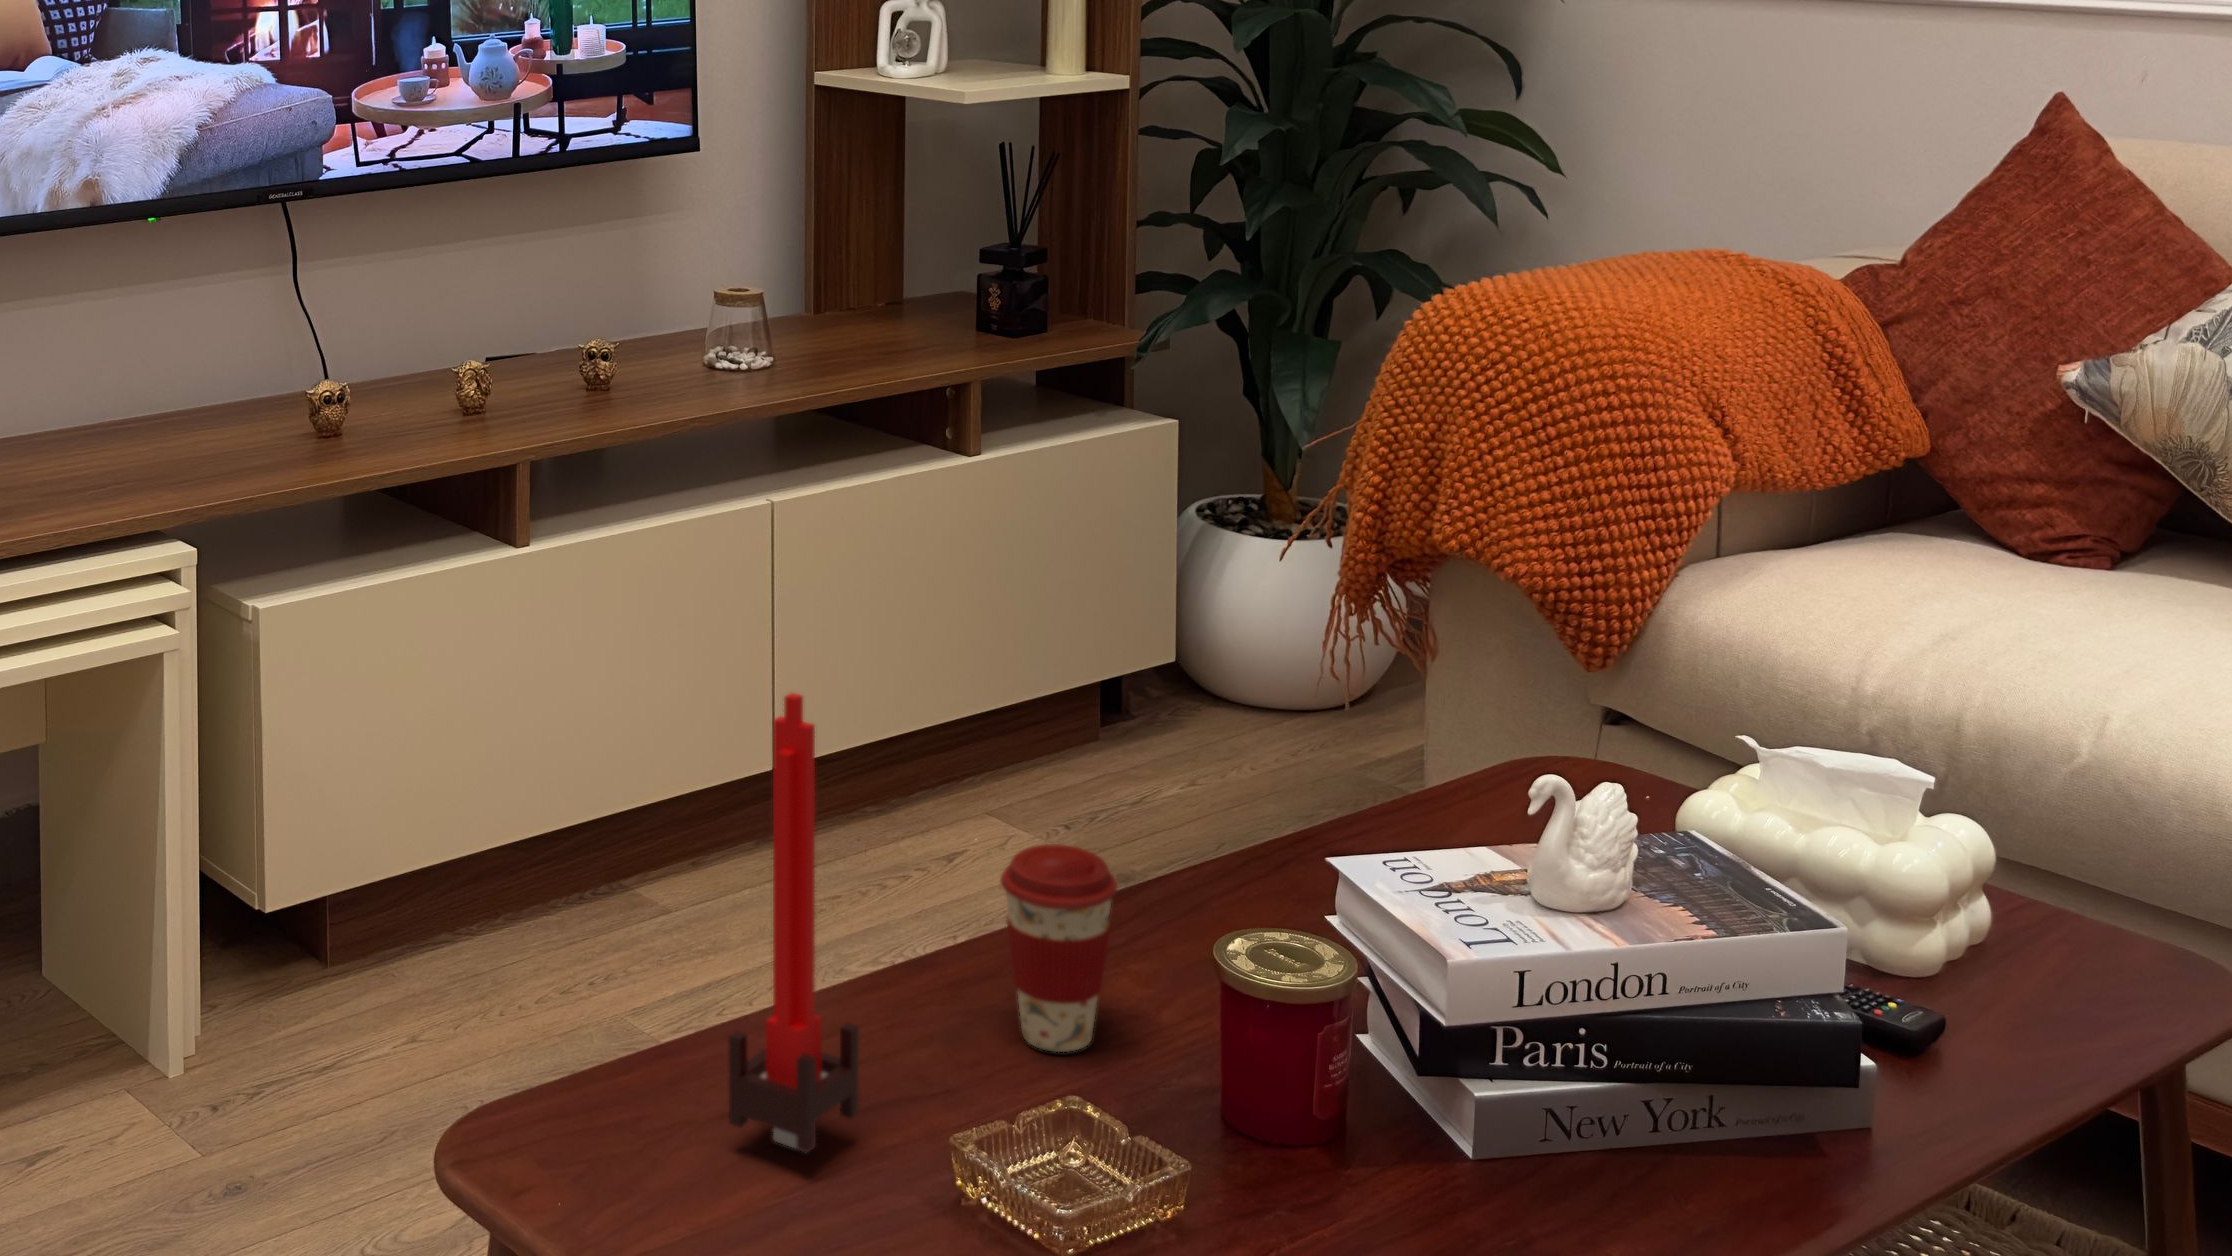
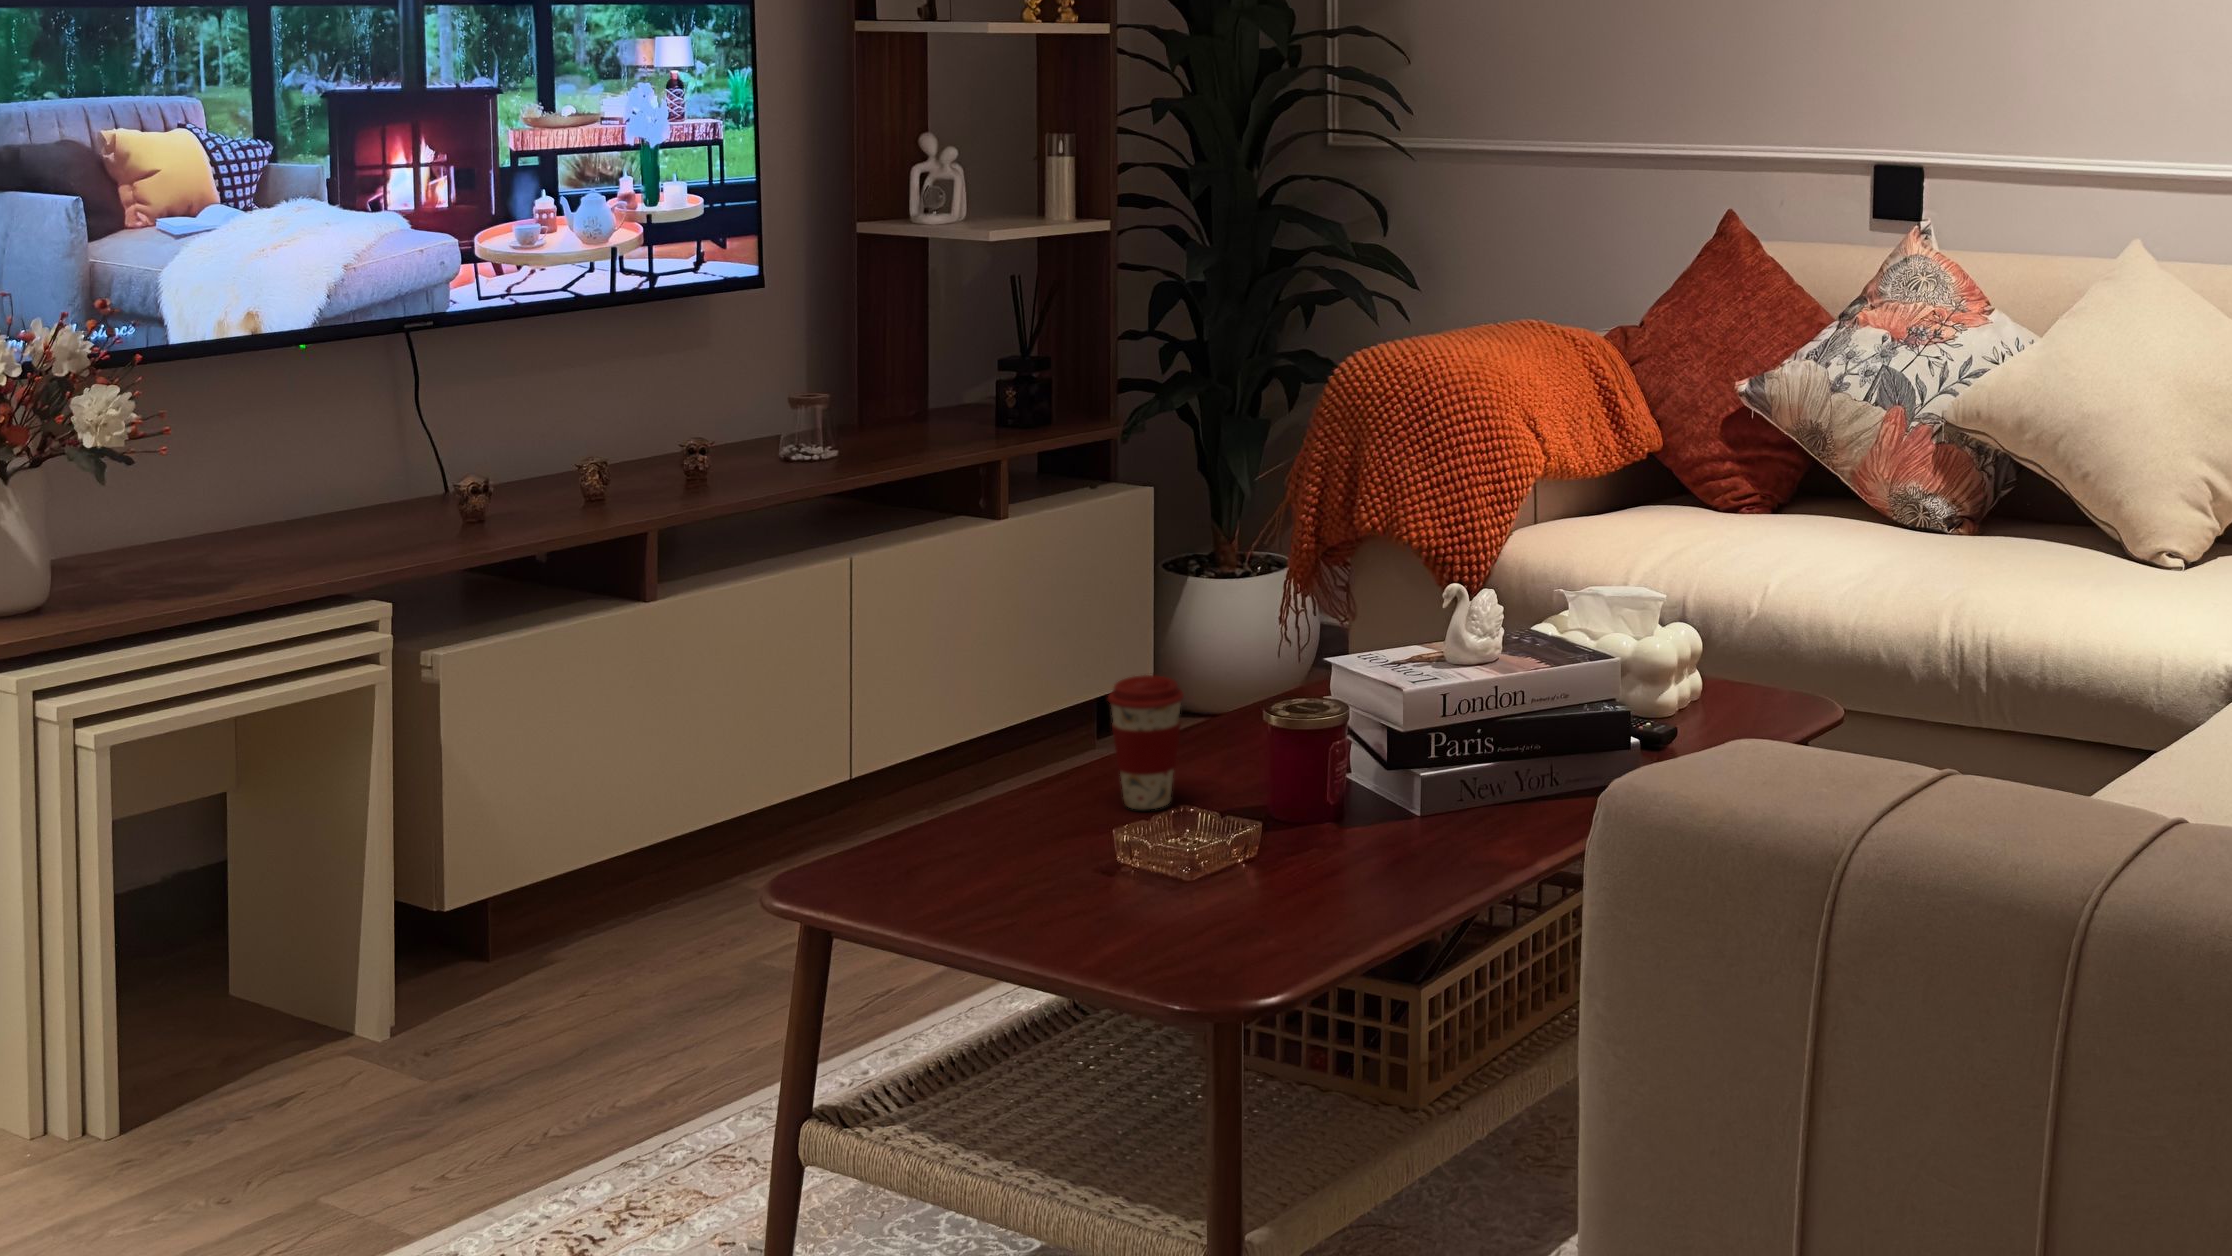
candle: present [729,693,859,1152] -> none [946,560,1031,871]

